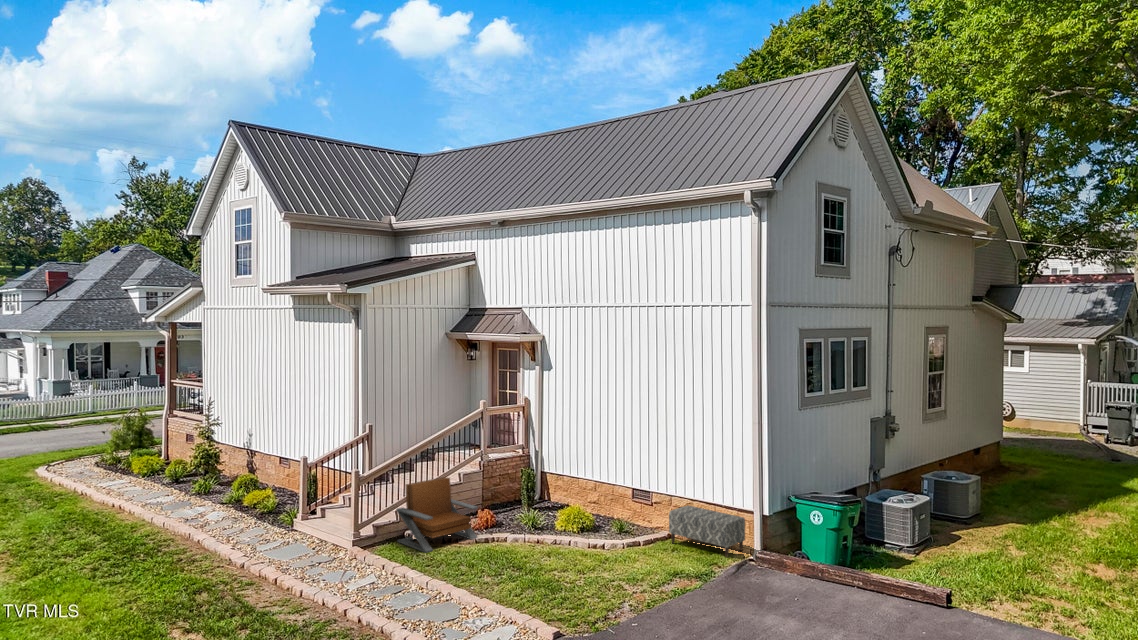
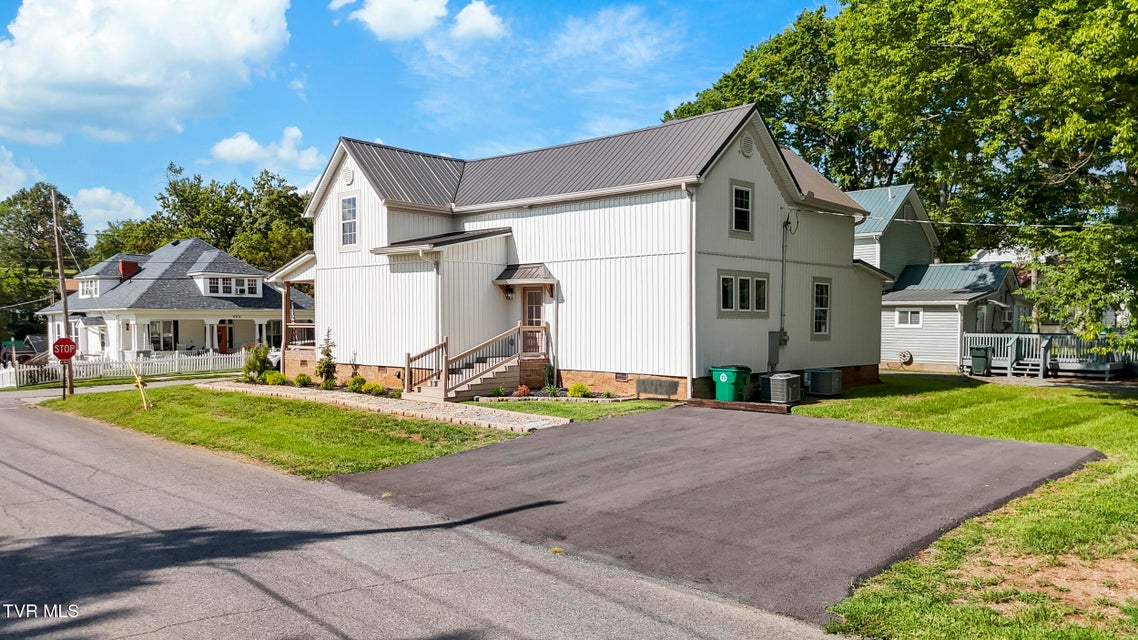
lounge chair: present [396,477,477,553] -> none [468,364,518,403]

